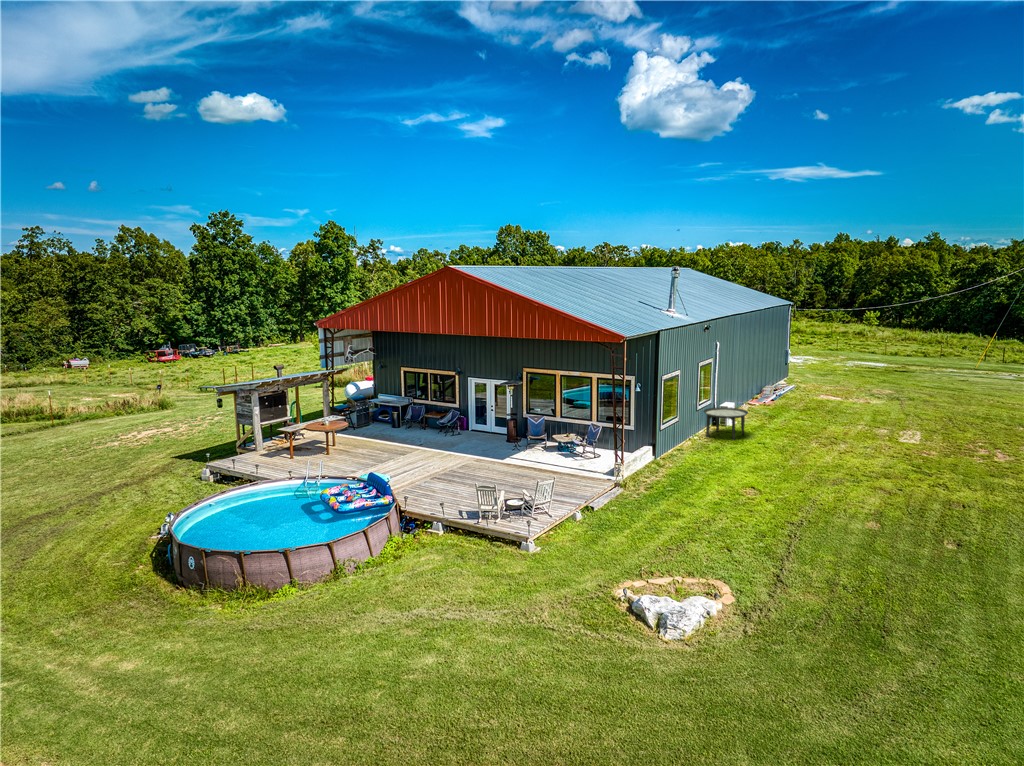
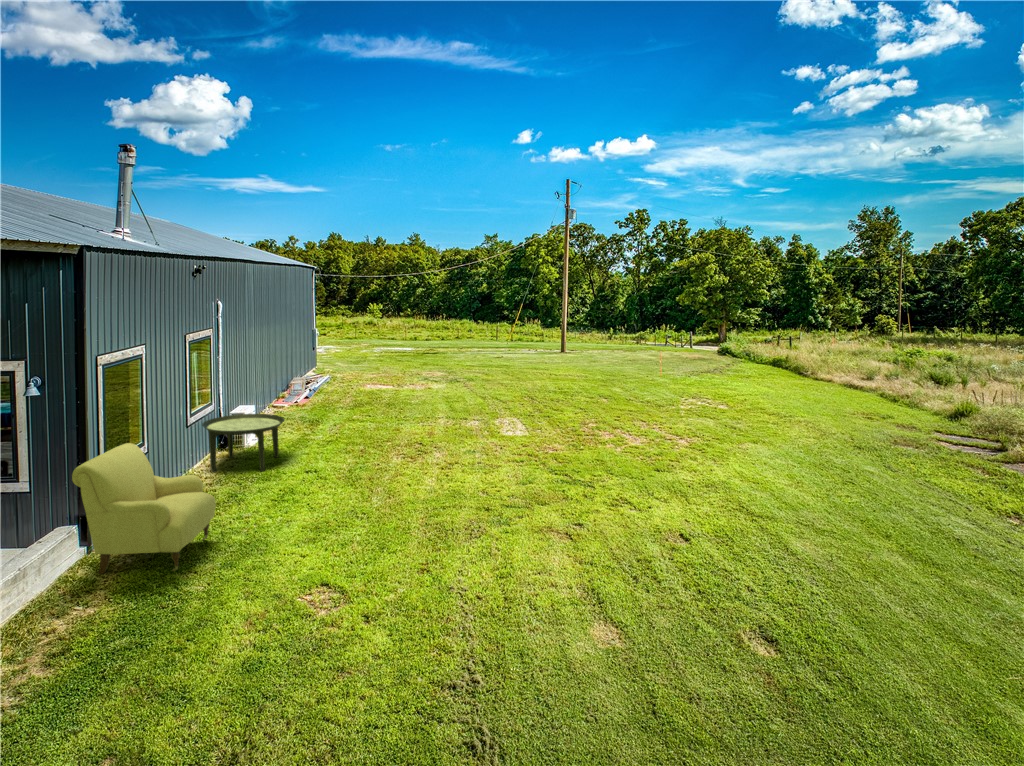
chair: none [654,415,708,472] -> present [72,443,216,574]

